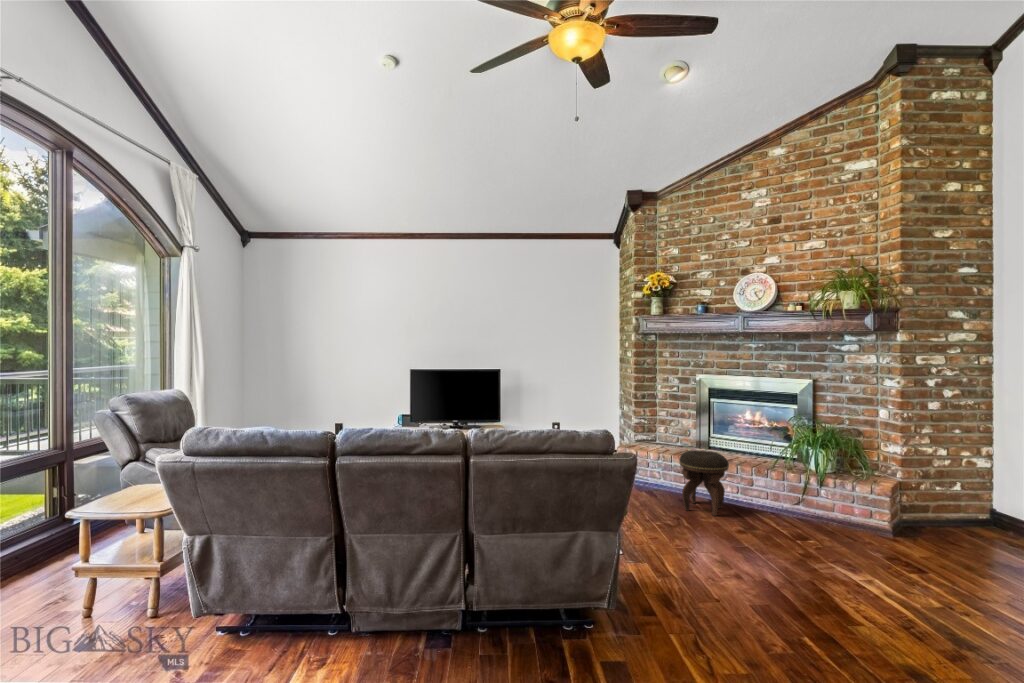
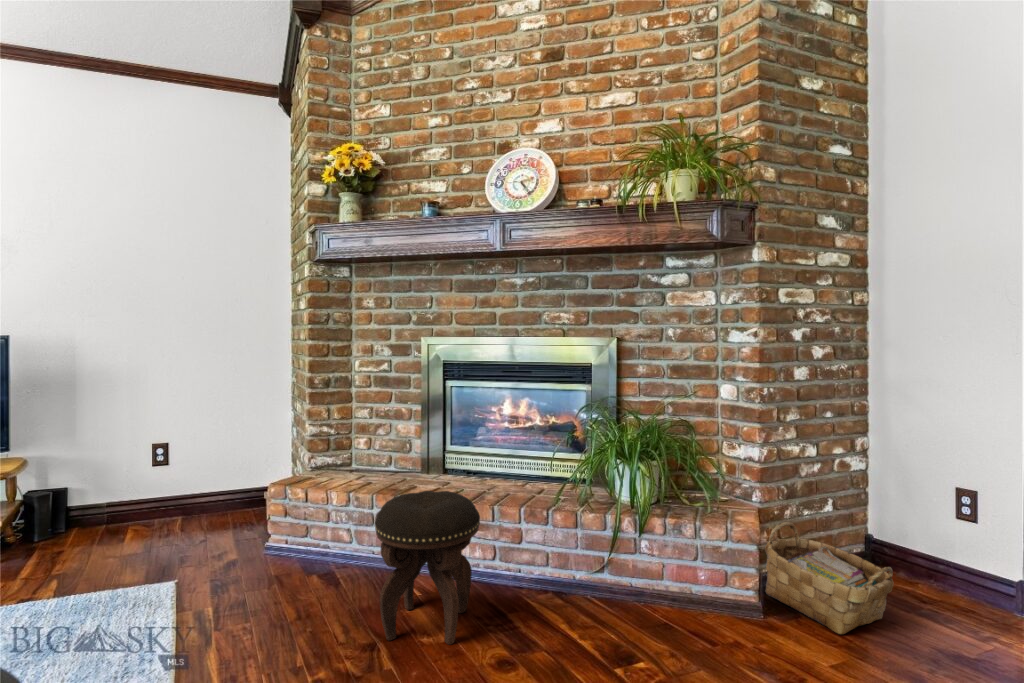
woven basket: none [902,491,981,549] -> present [765,522,893,634]

